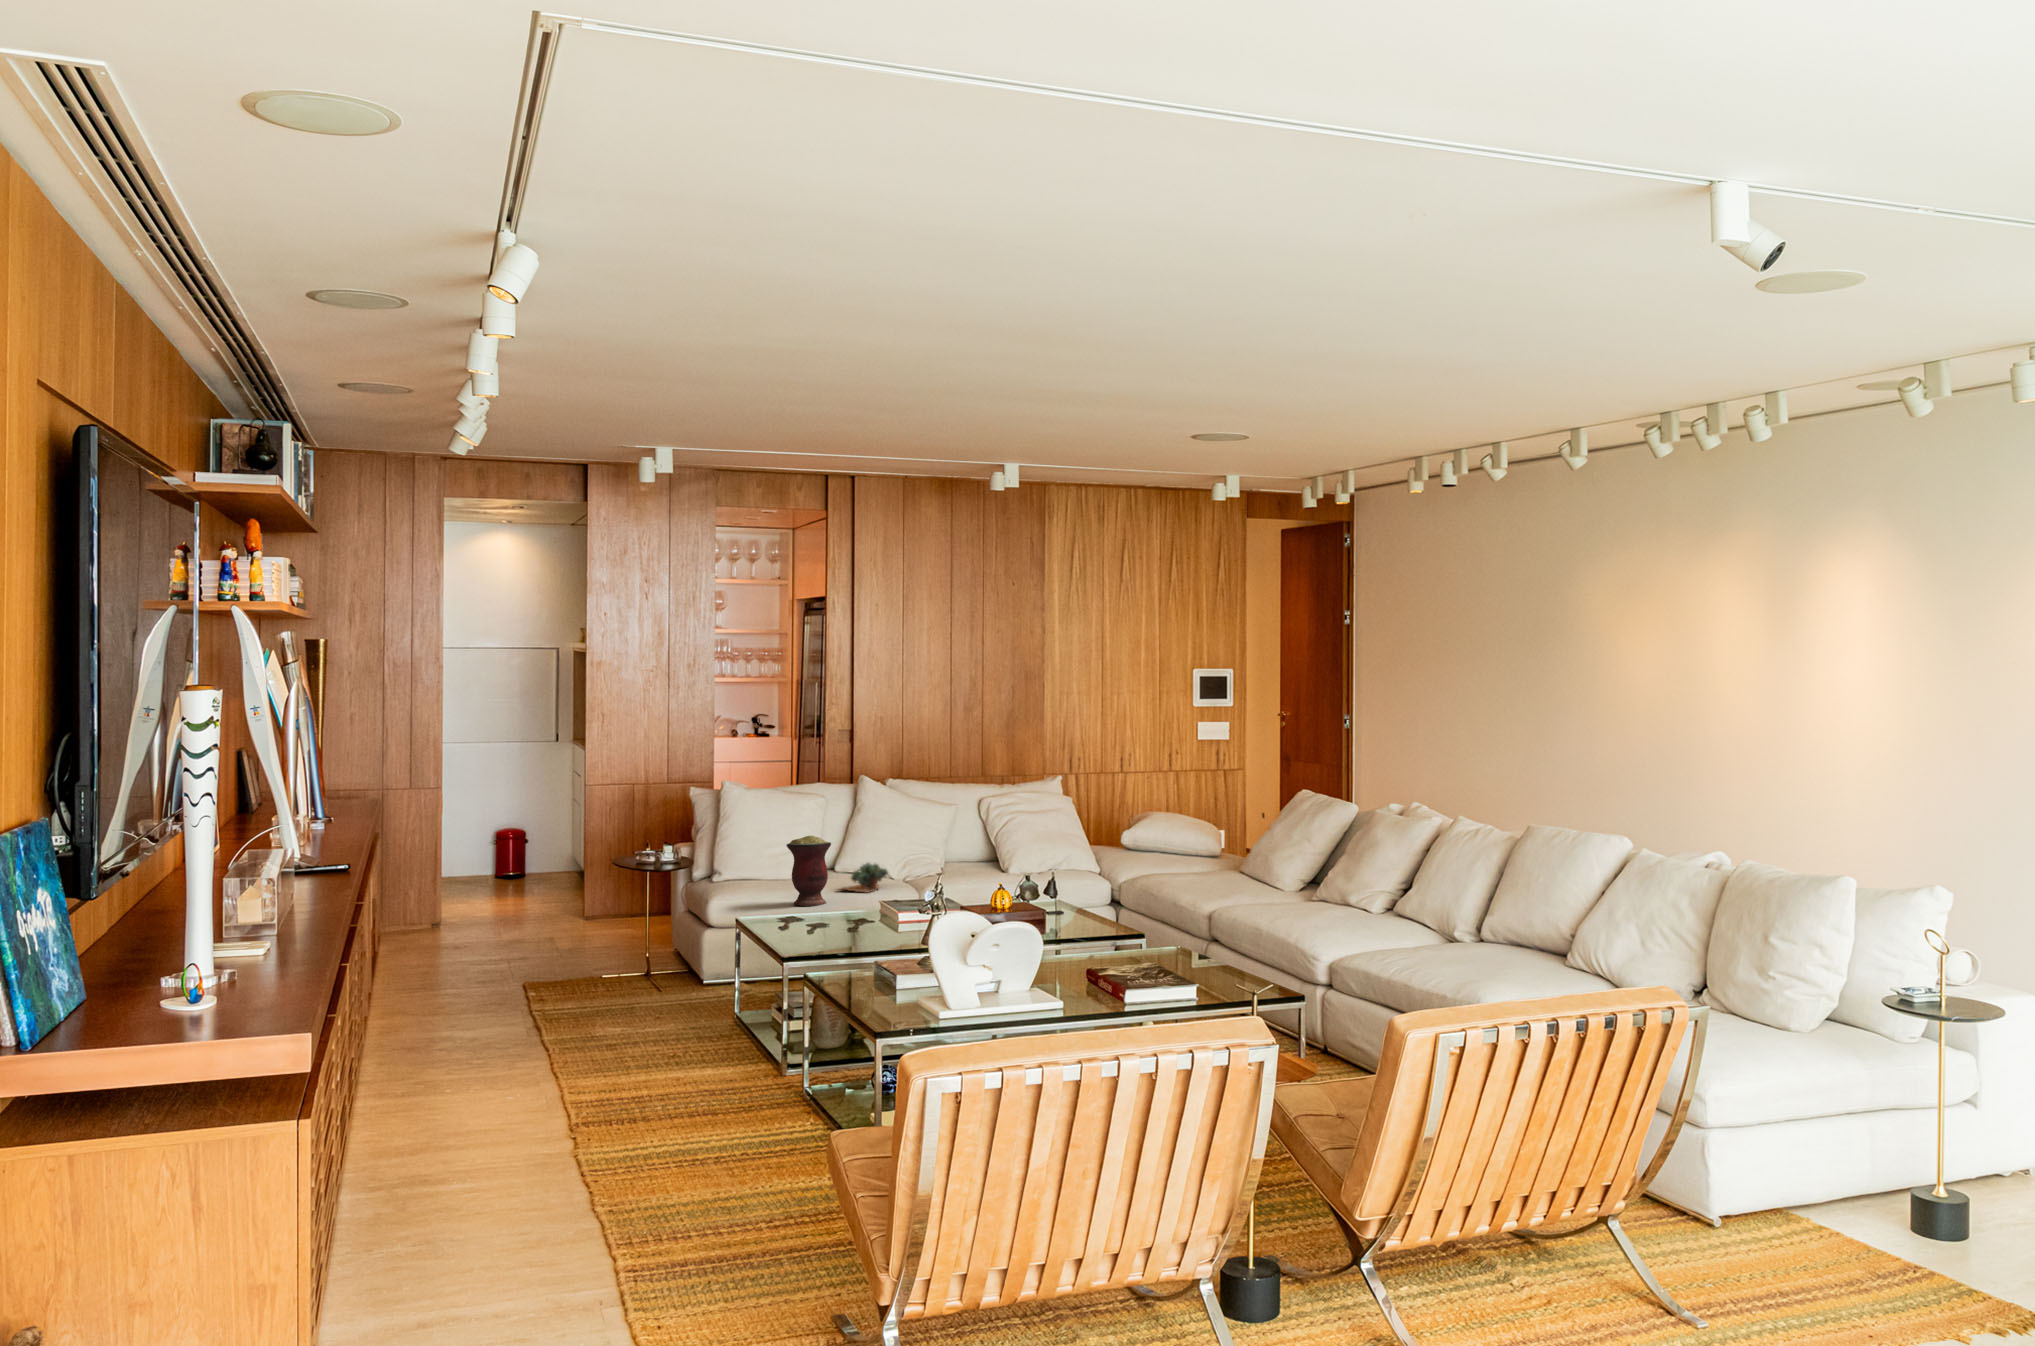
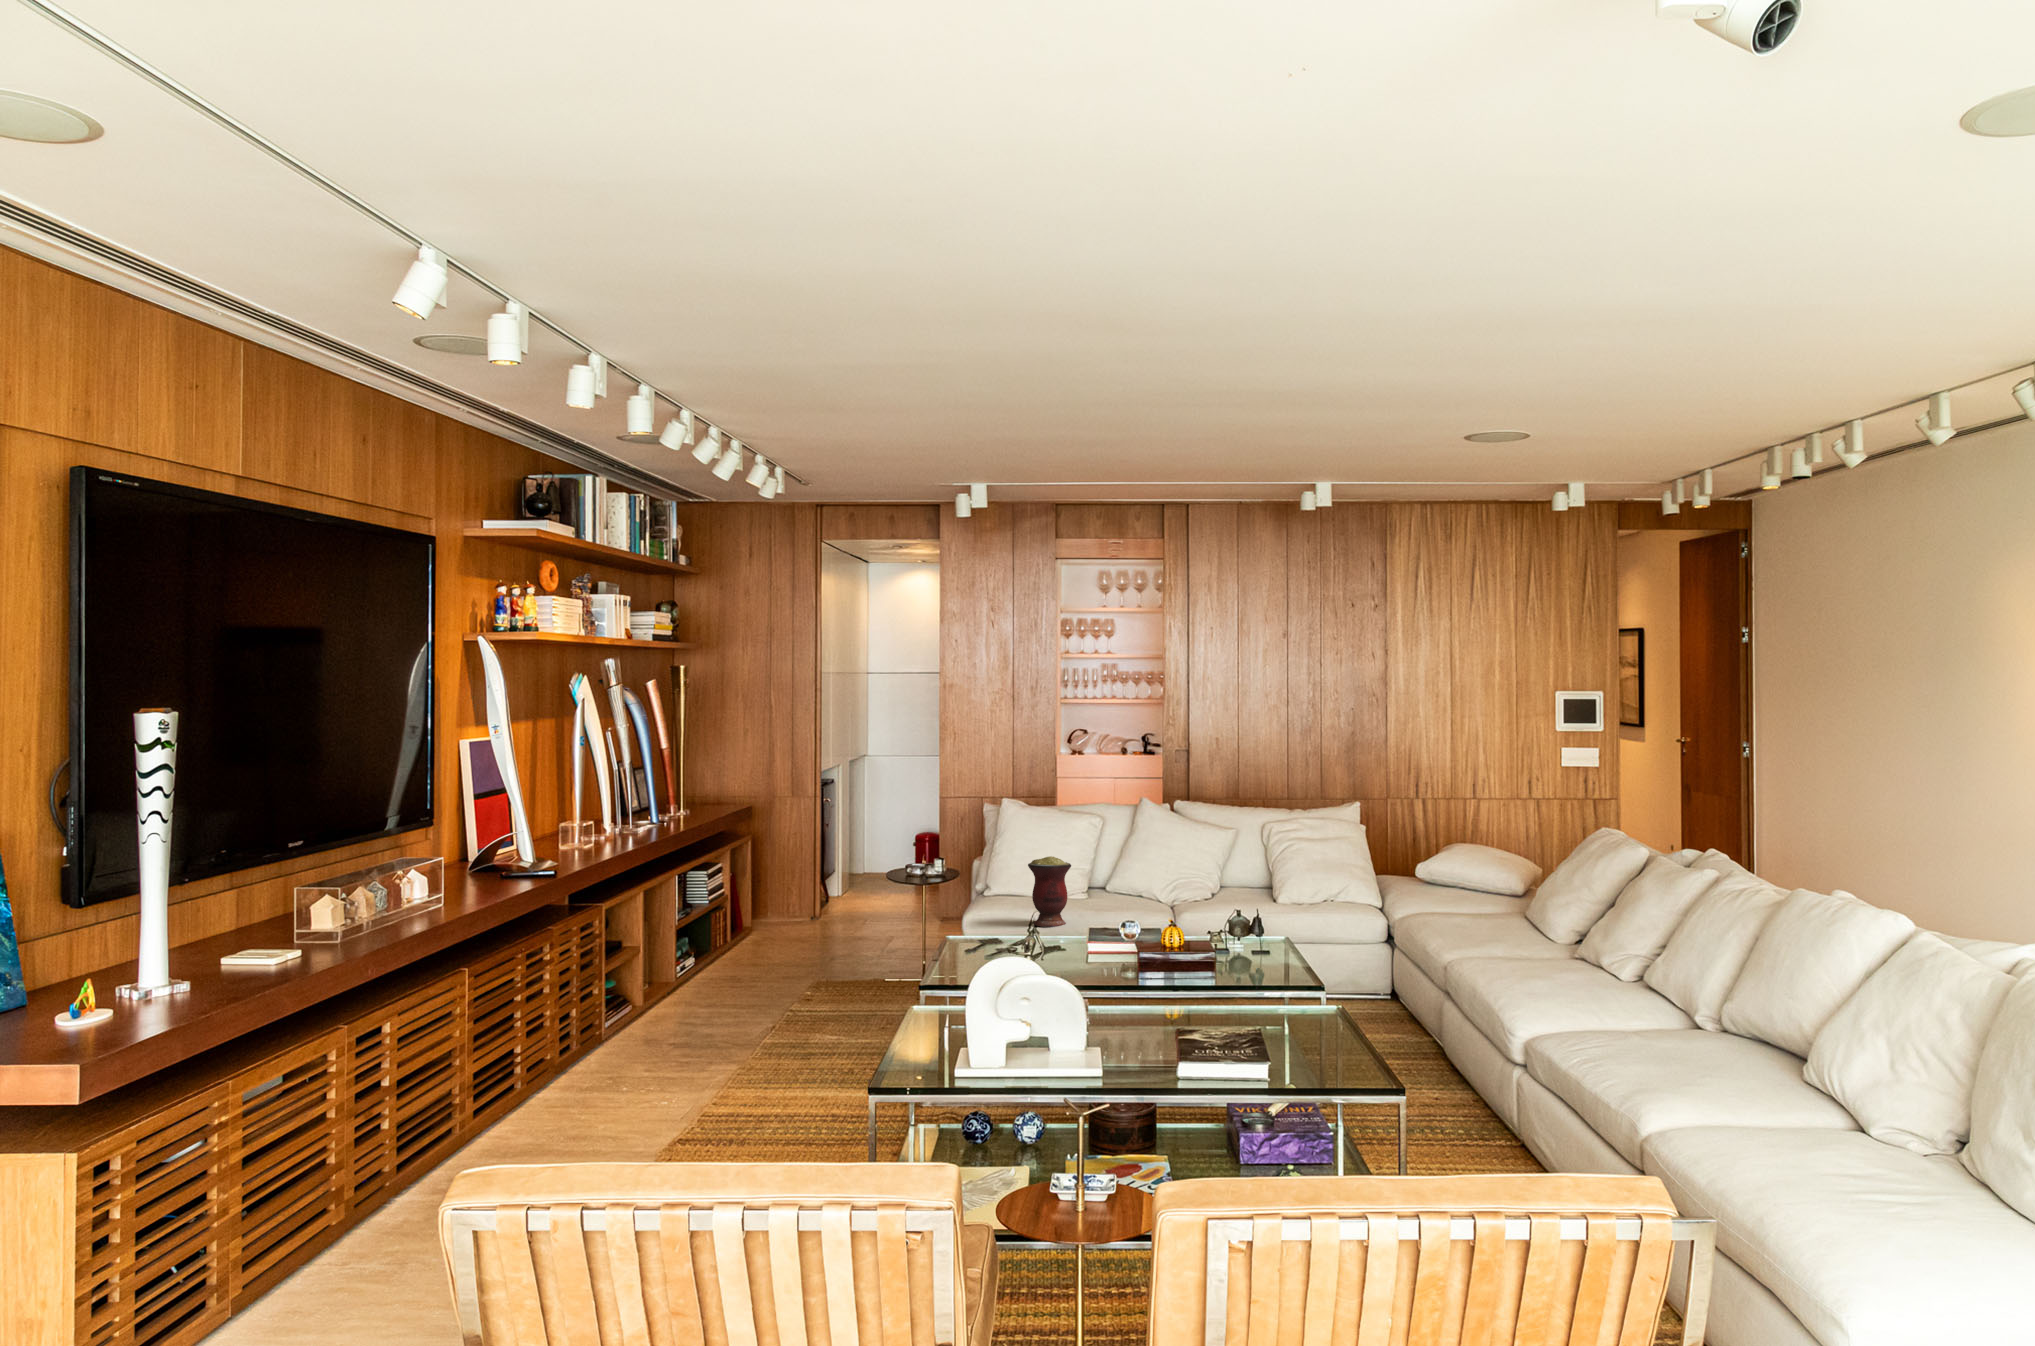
succulent plant: present [841,863,888,893] -> none [1093,884,1154,916]

